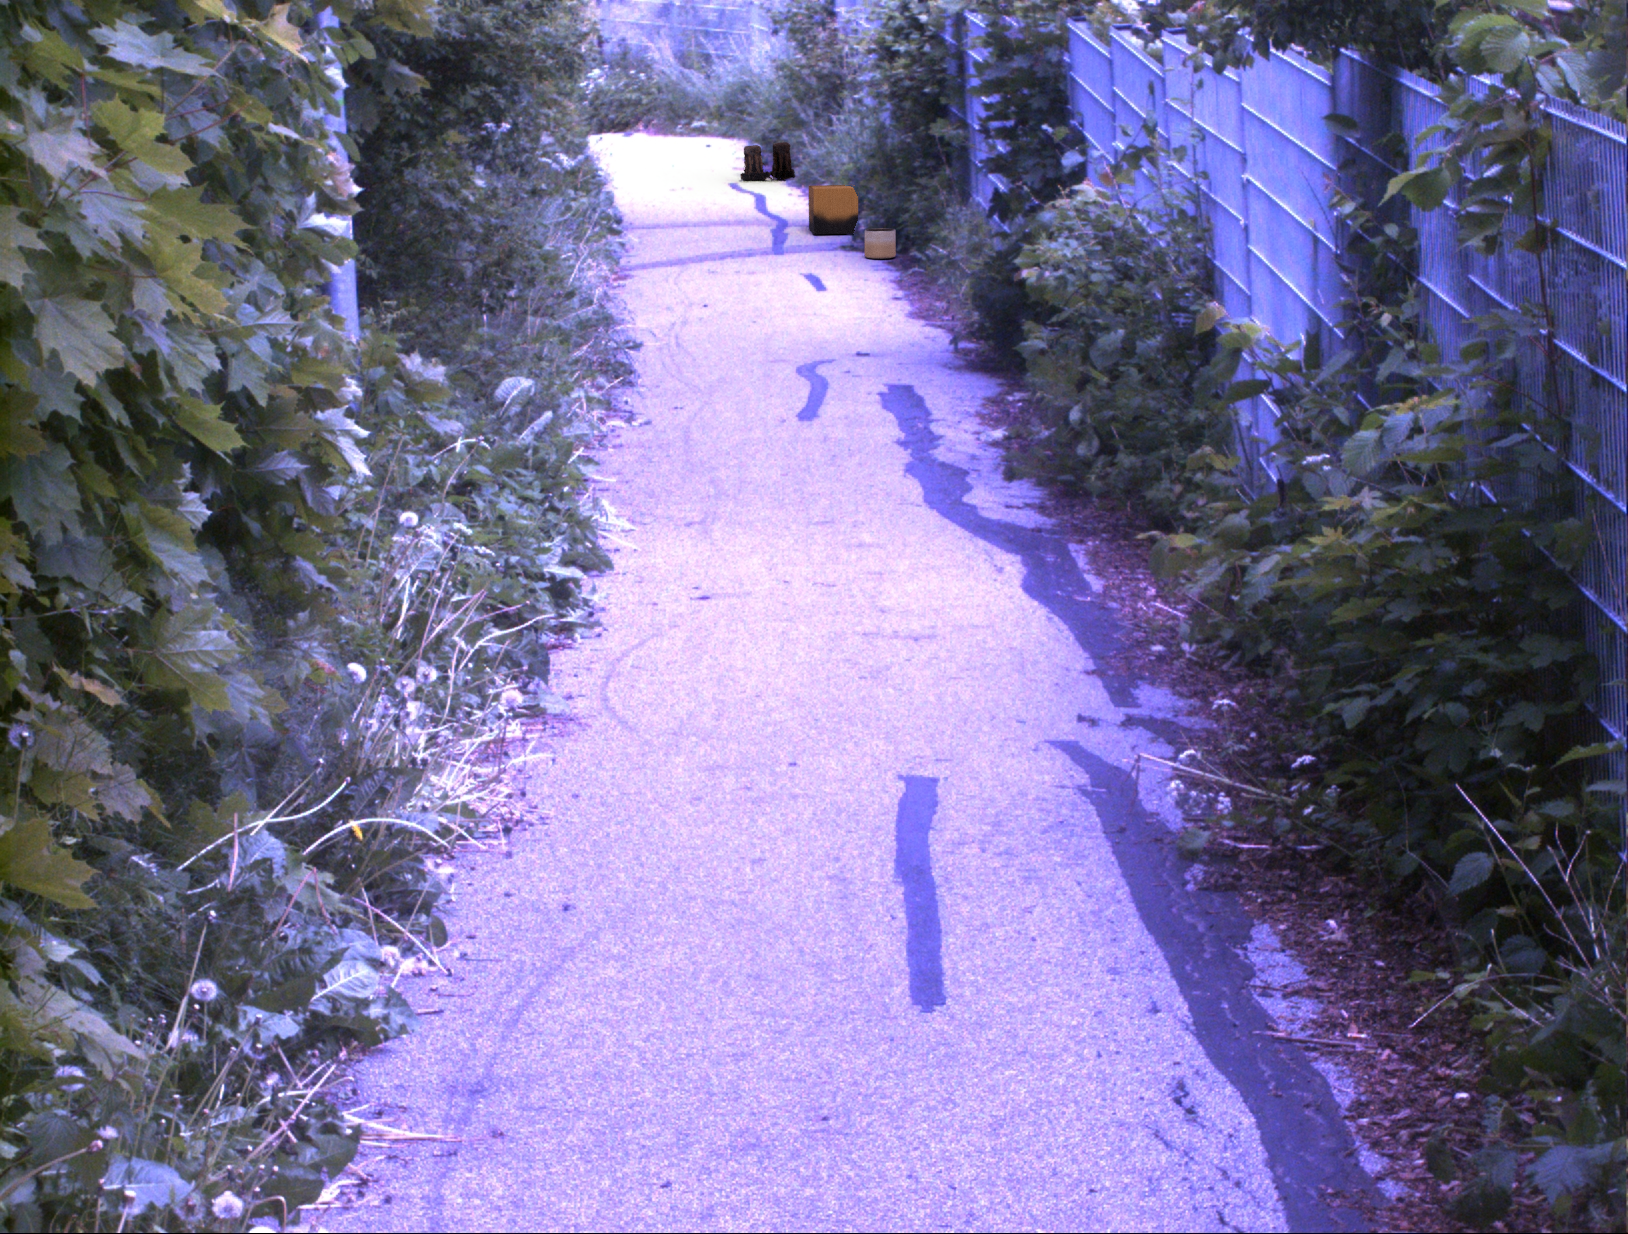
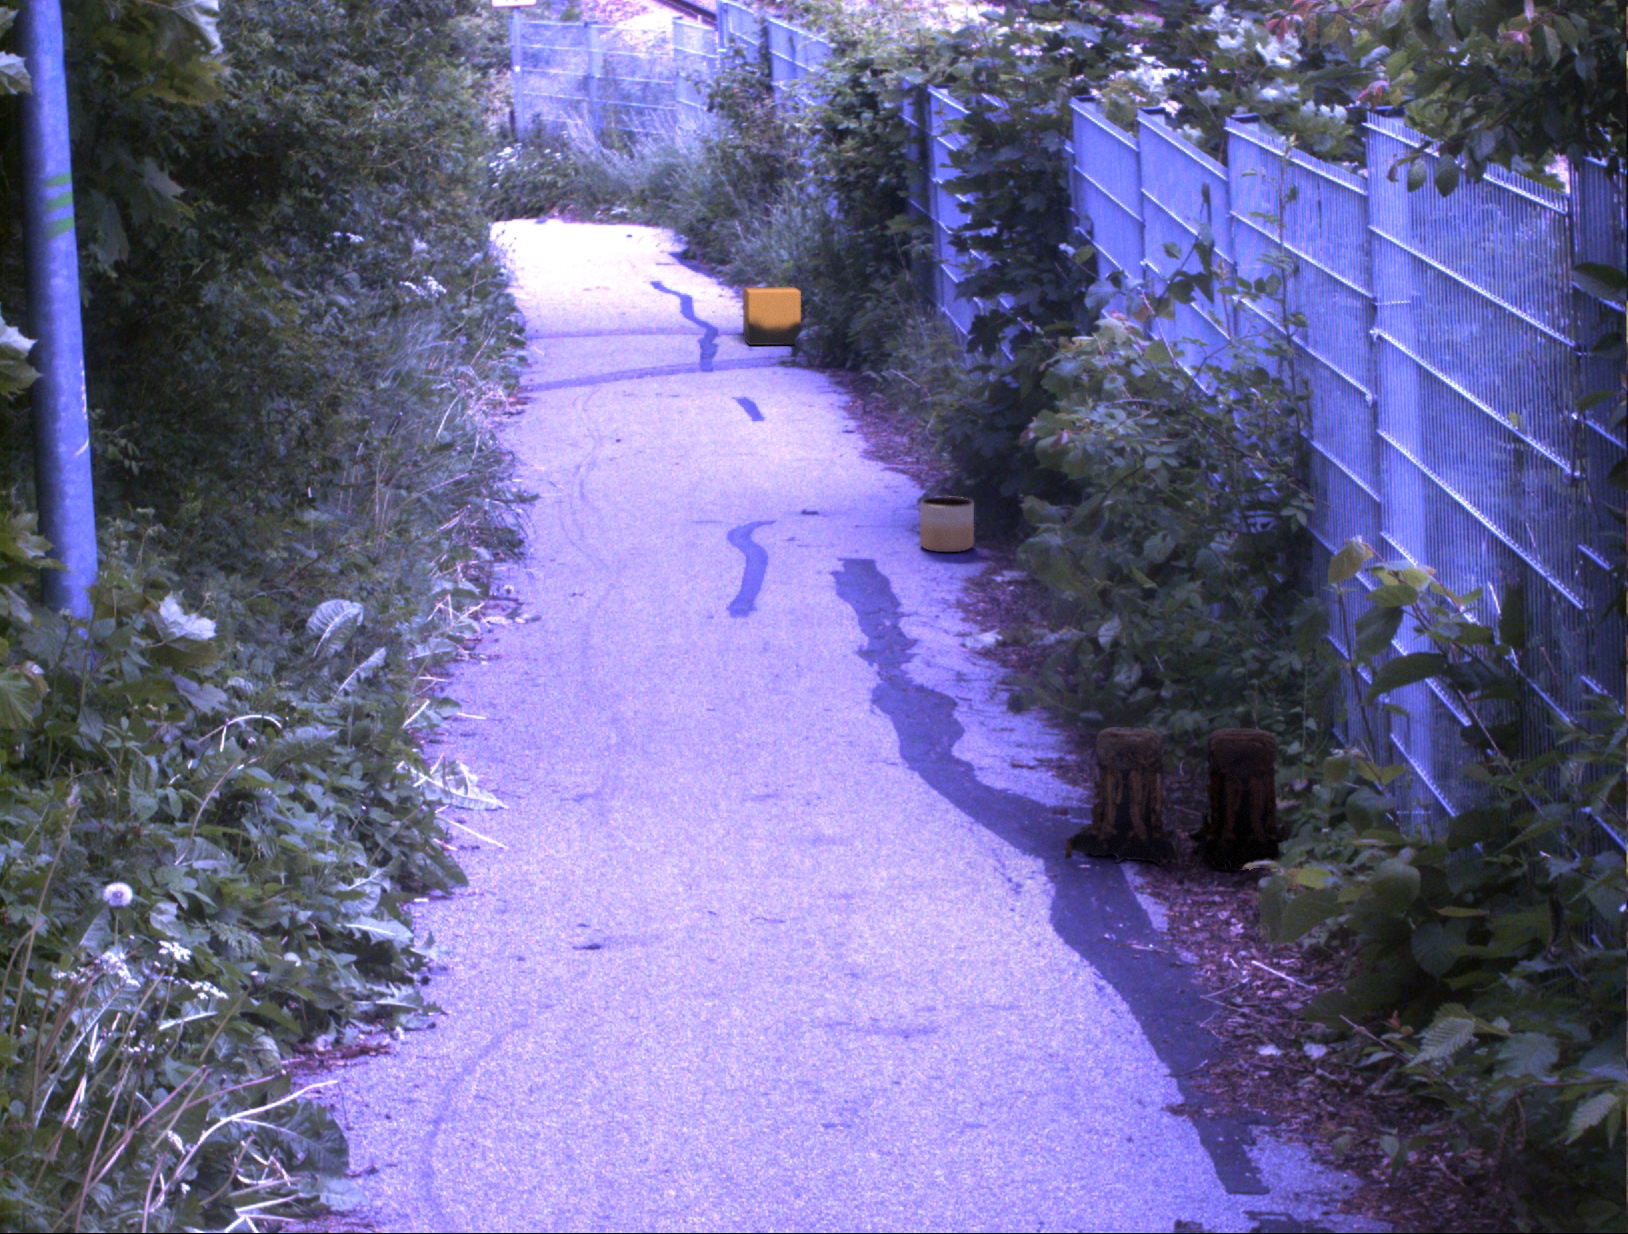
backpack: present [740,142,795,181] -> present [1065,727,1288,873]
planter: present [864,228,896,259] -> present [920,496,974,552]

